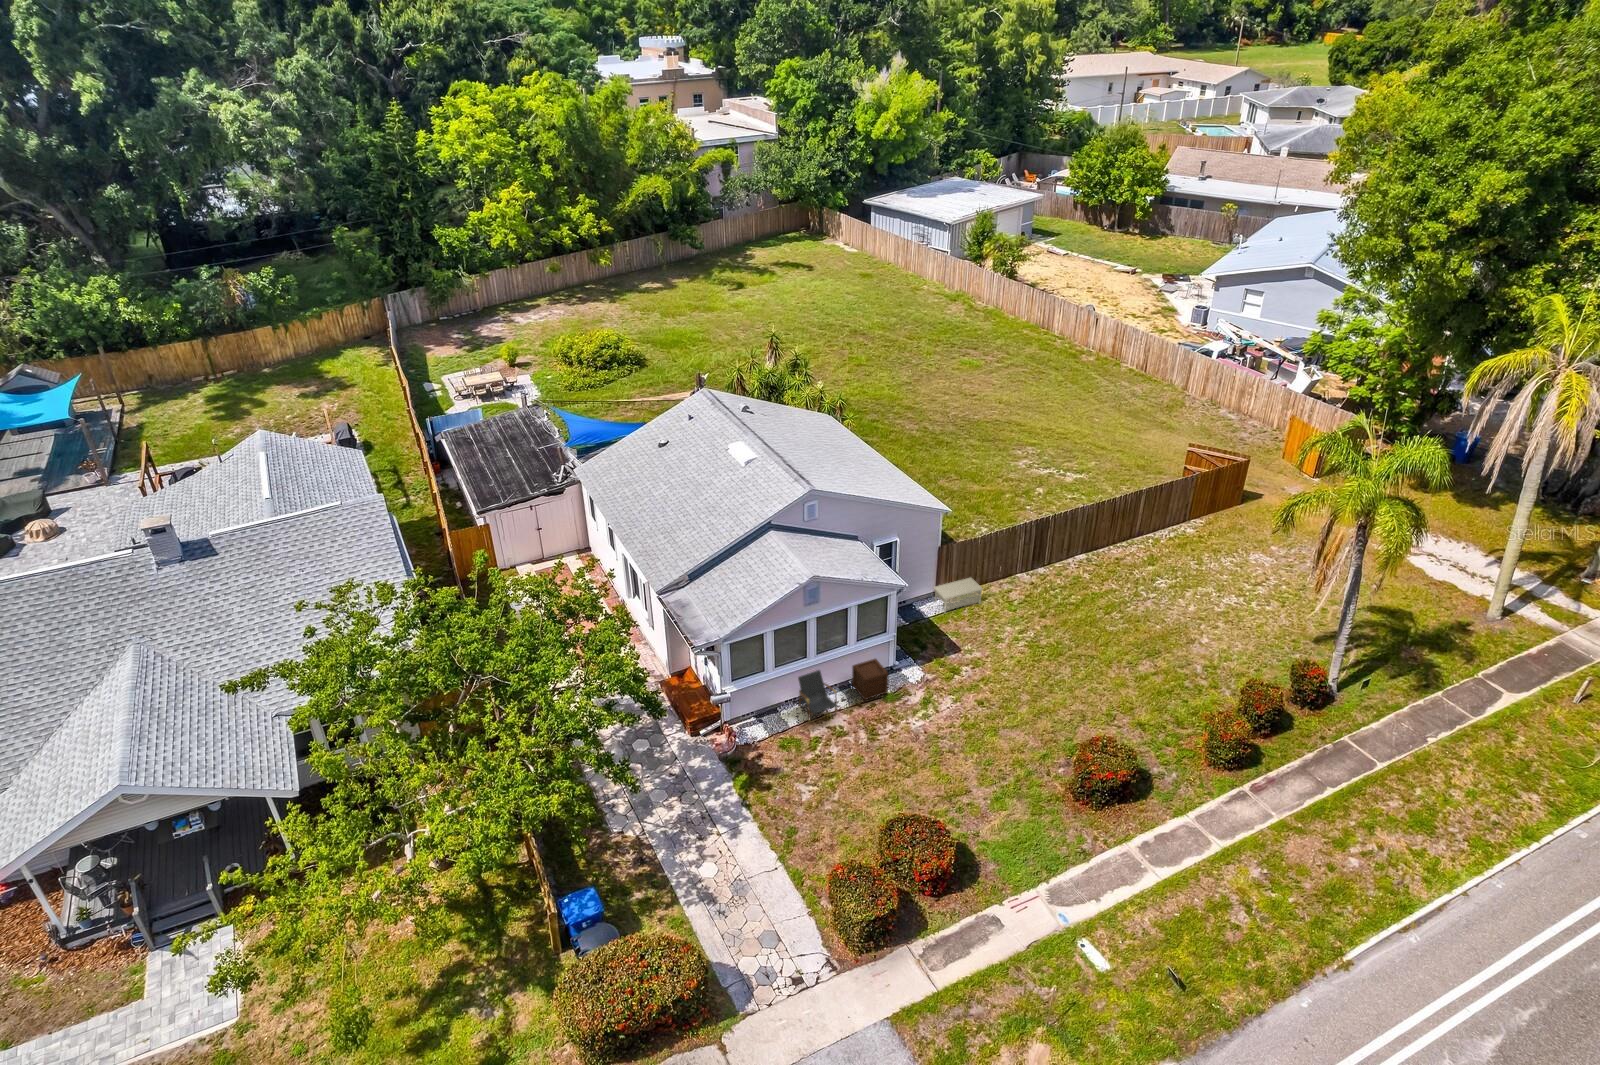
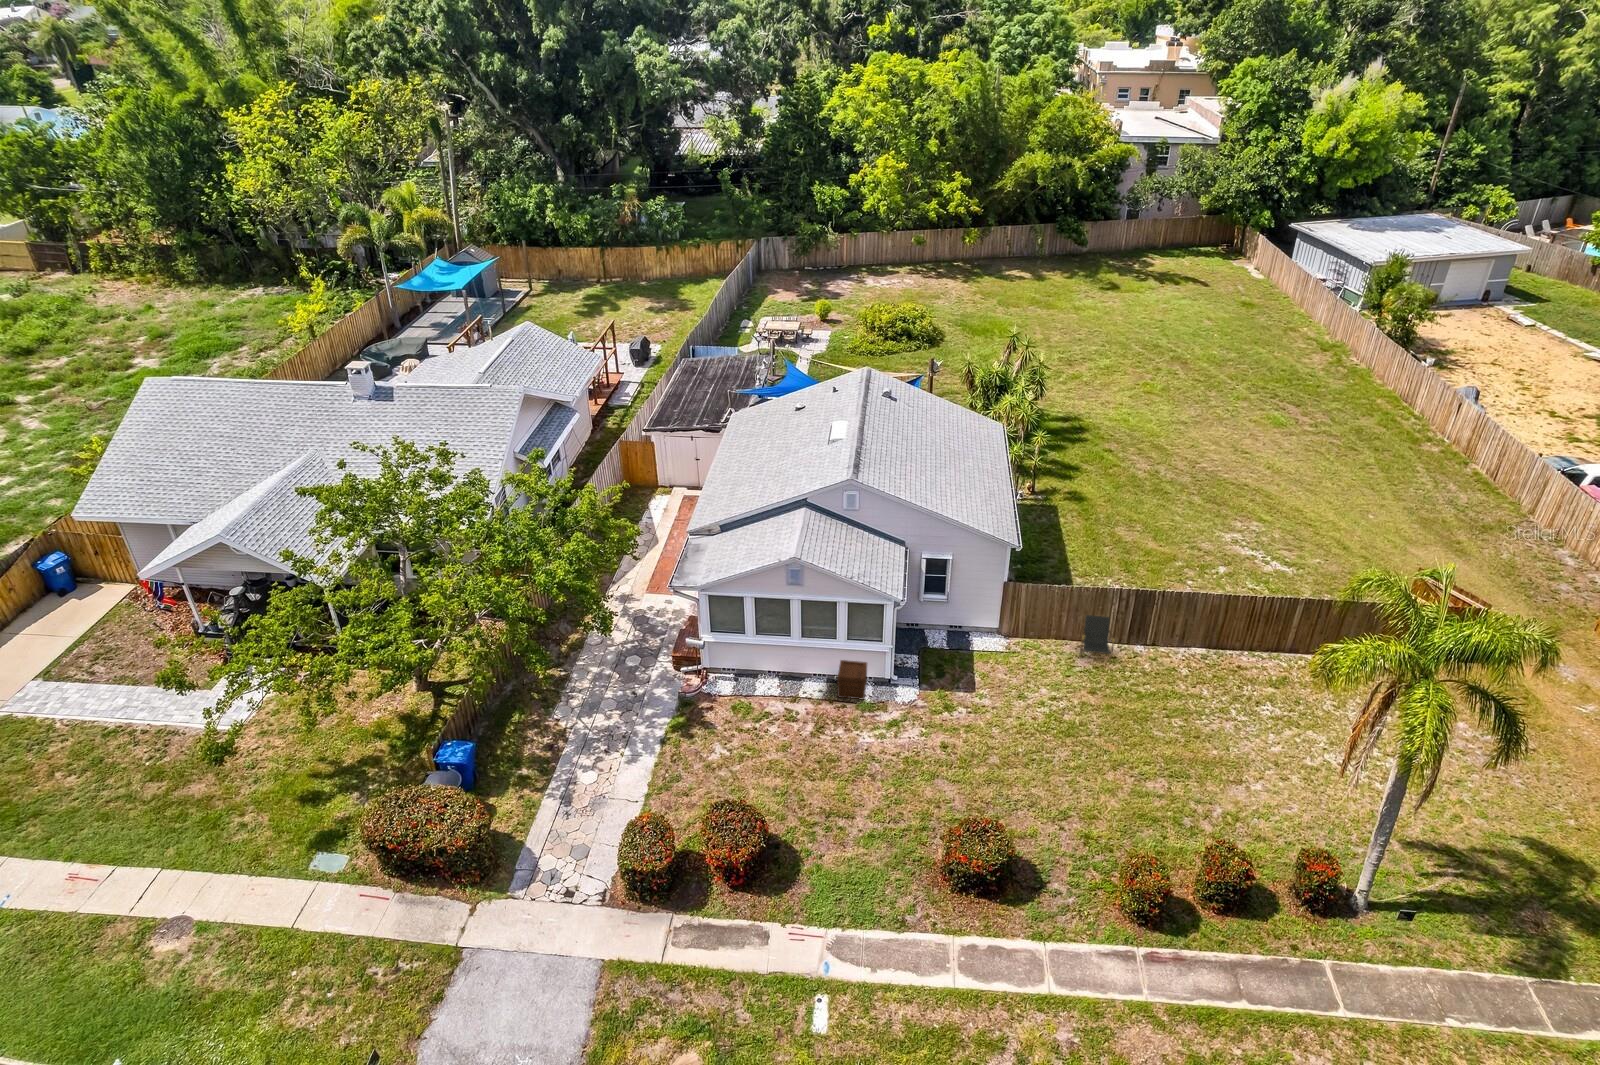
storage bench: present [933,578,982,612] -> none [990,620,1039,655]
lounge chair: present [798,670,837,721] -> present [1080,615,1115,660]

